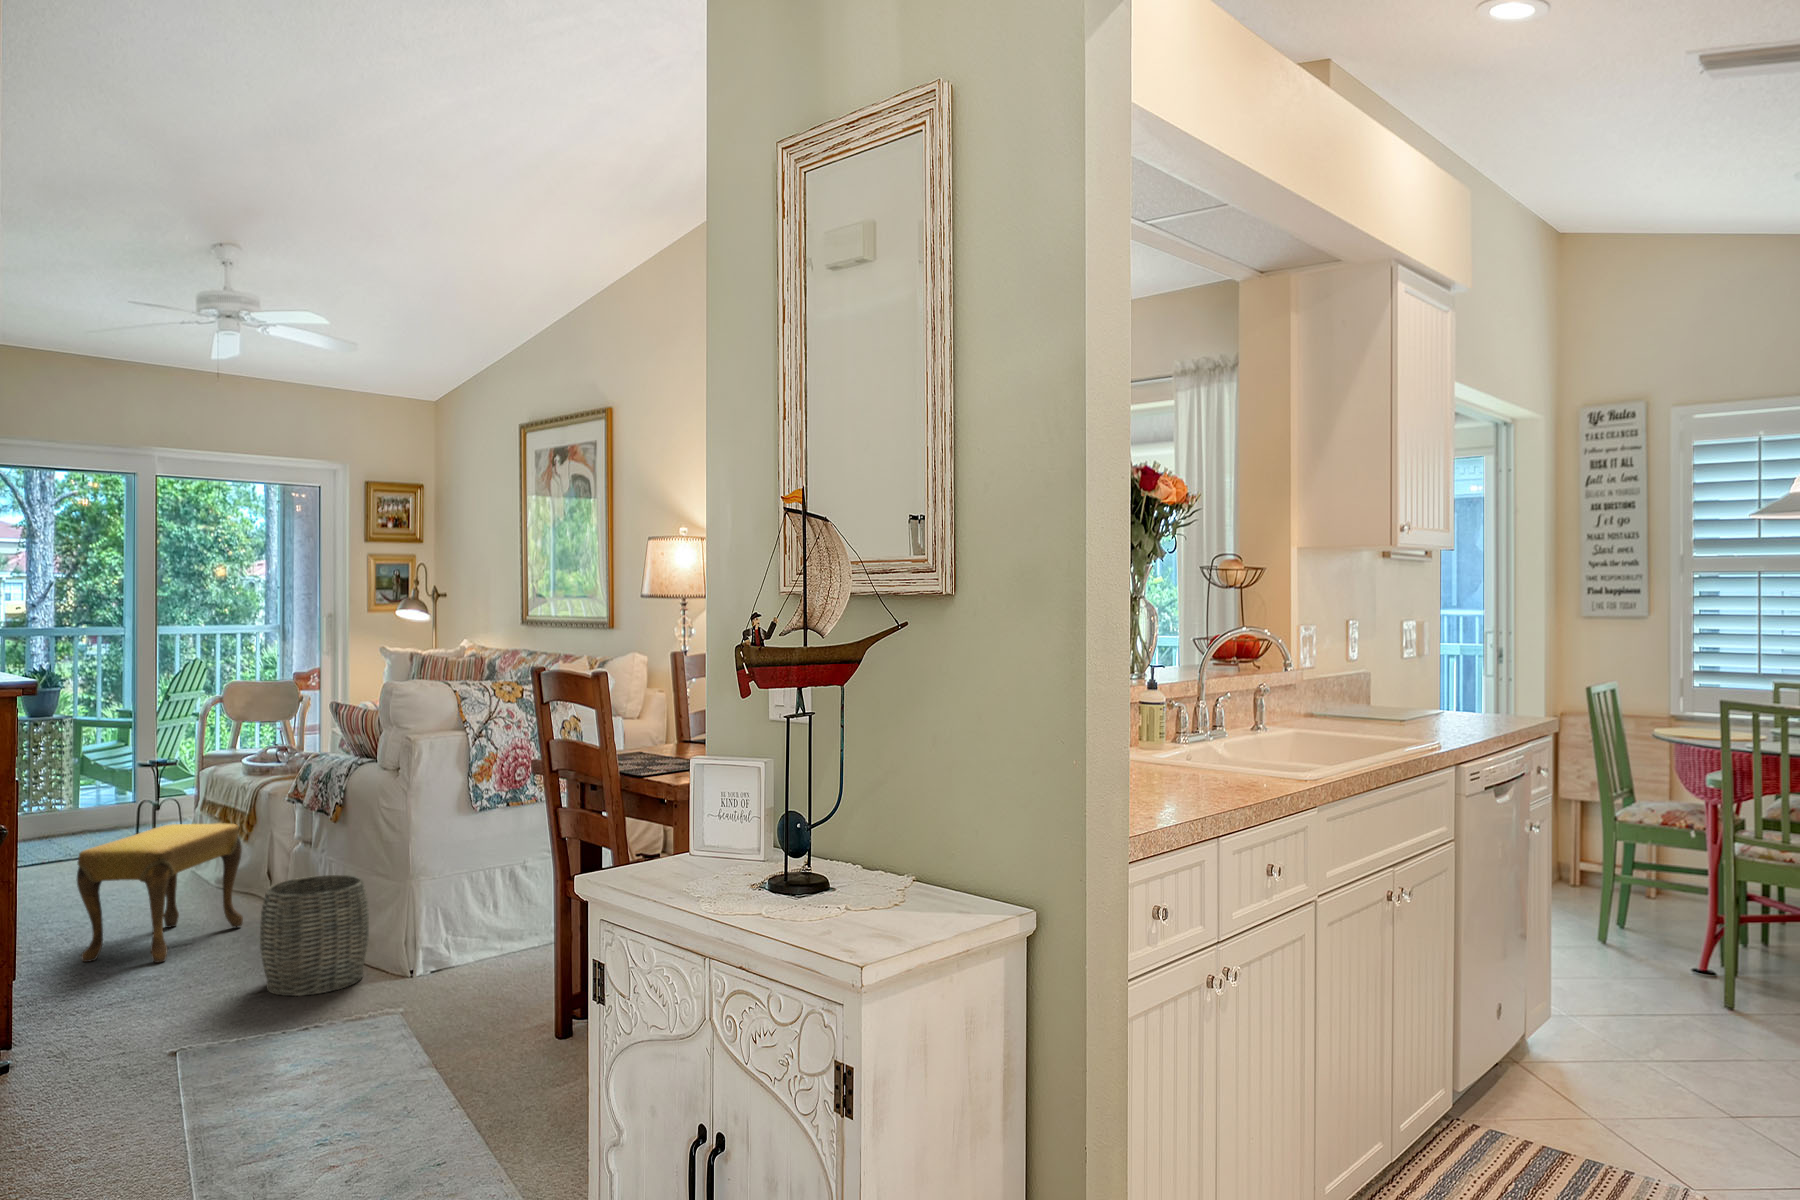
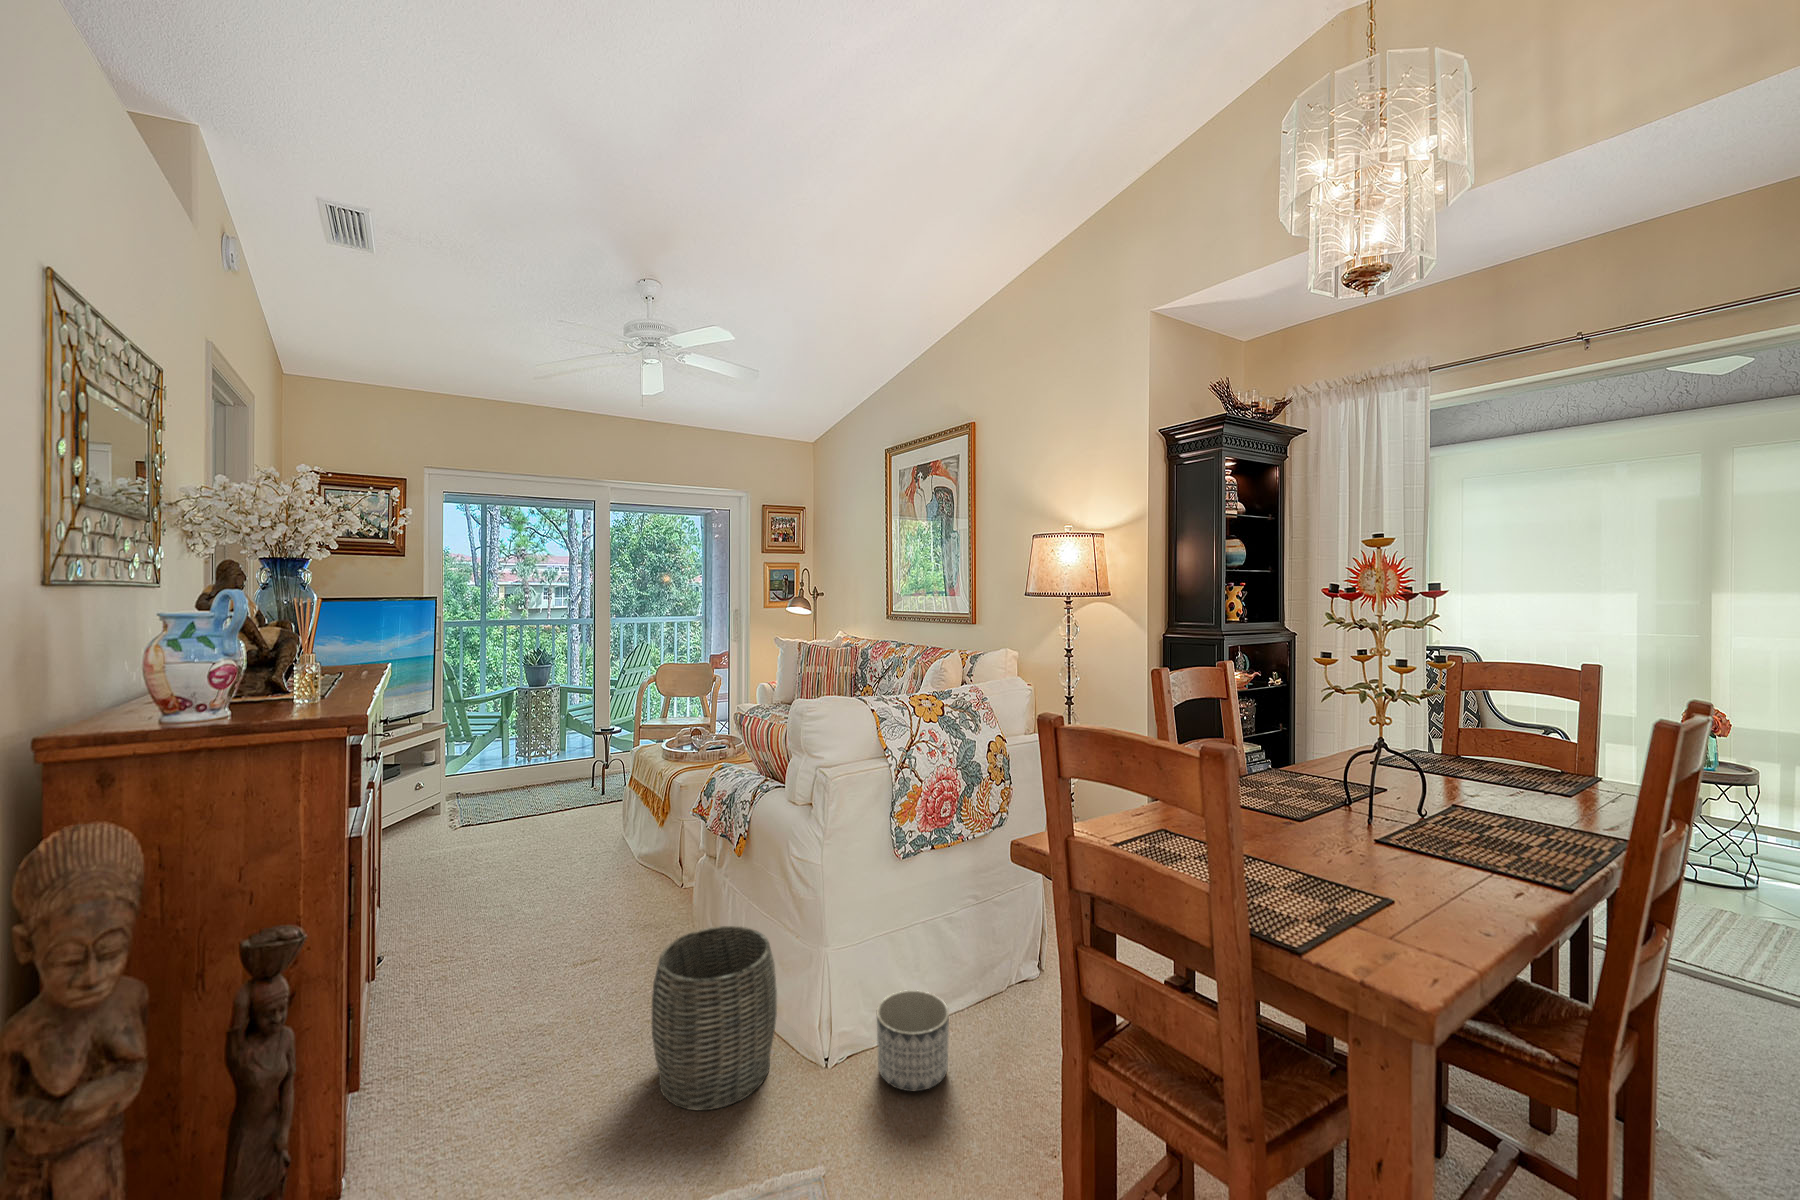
footstool: present [77,823,243,963] -> none [485,822,654,997]
planter: none [453,915,514,976] -> present [877,990,949,1091]

